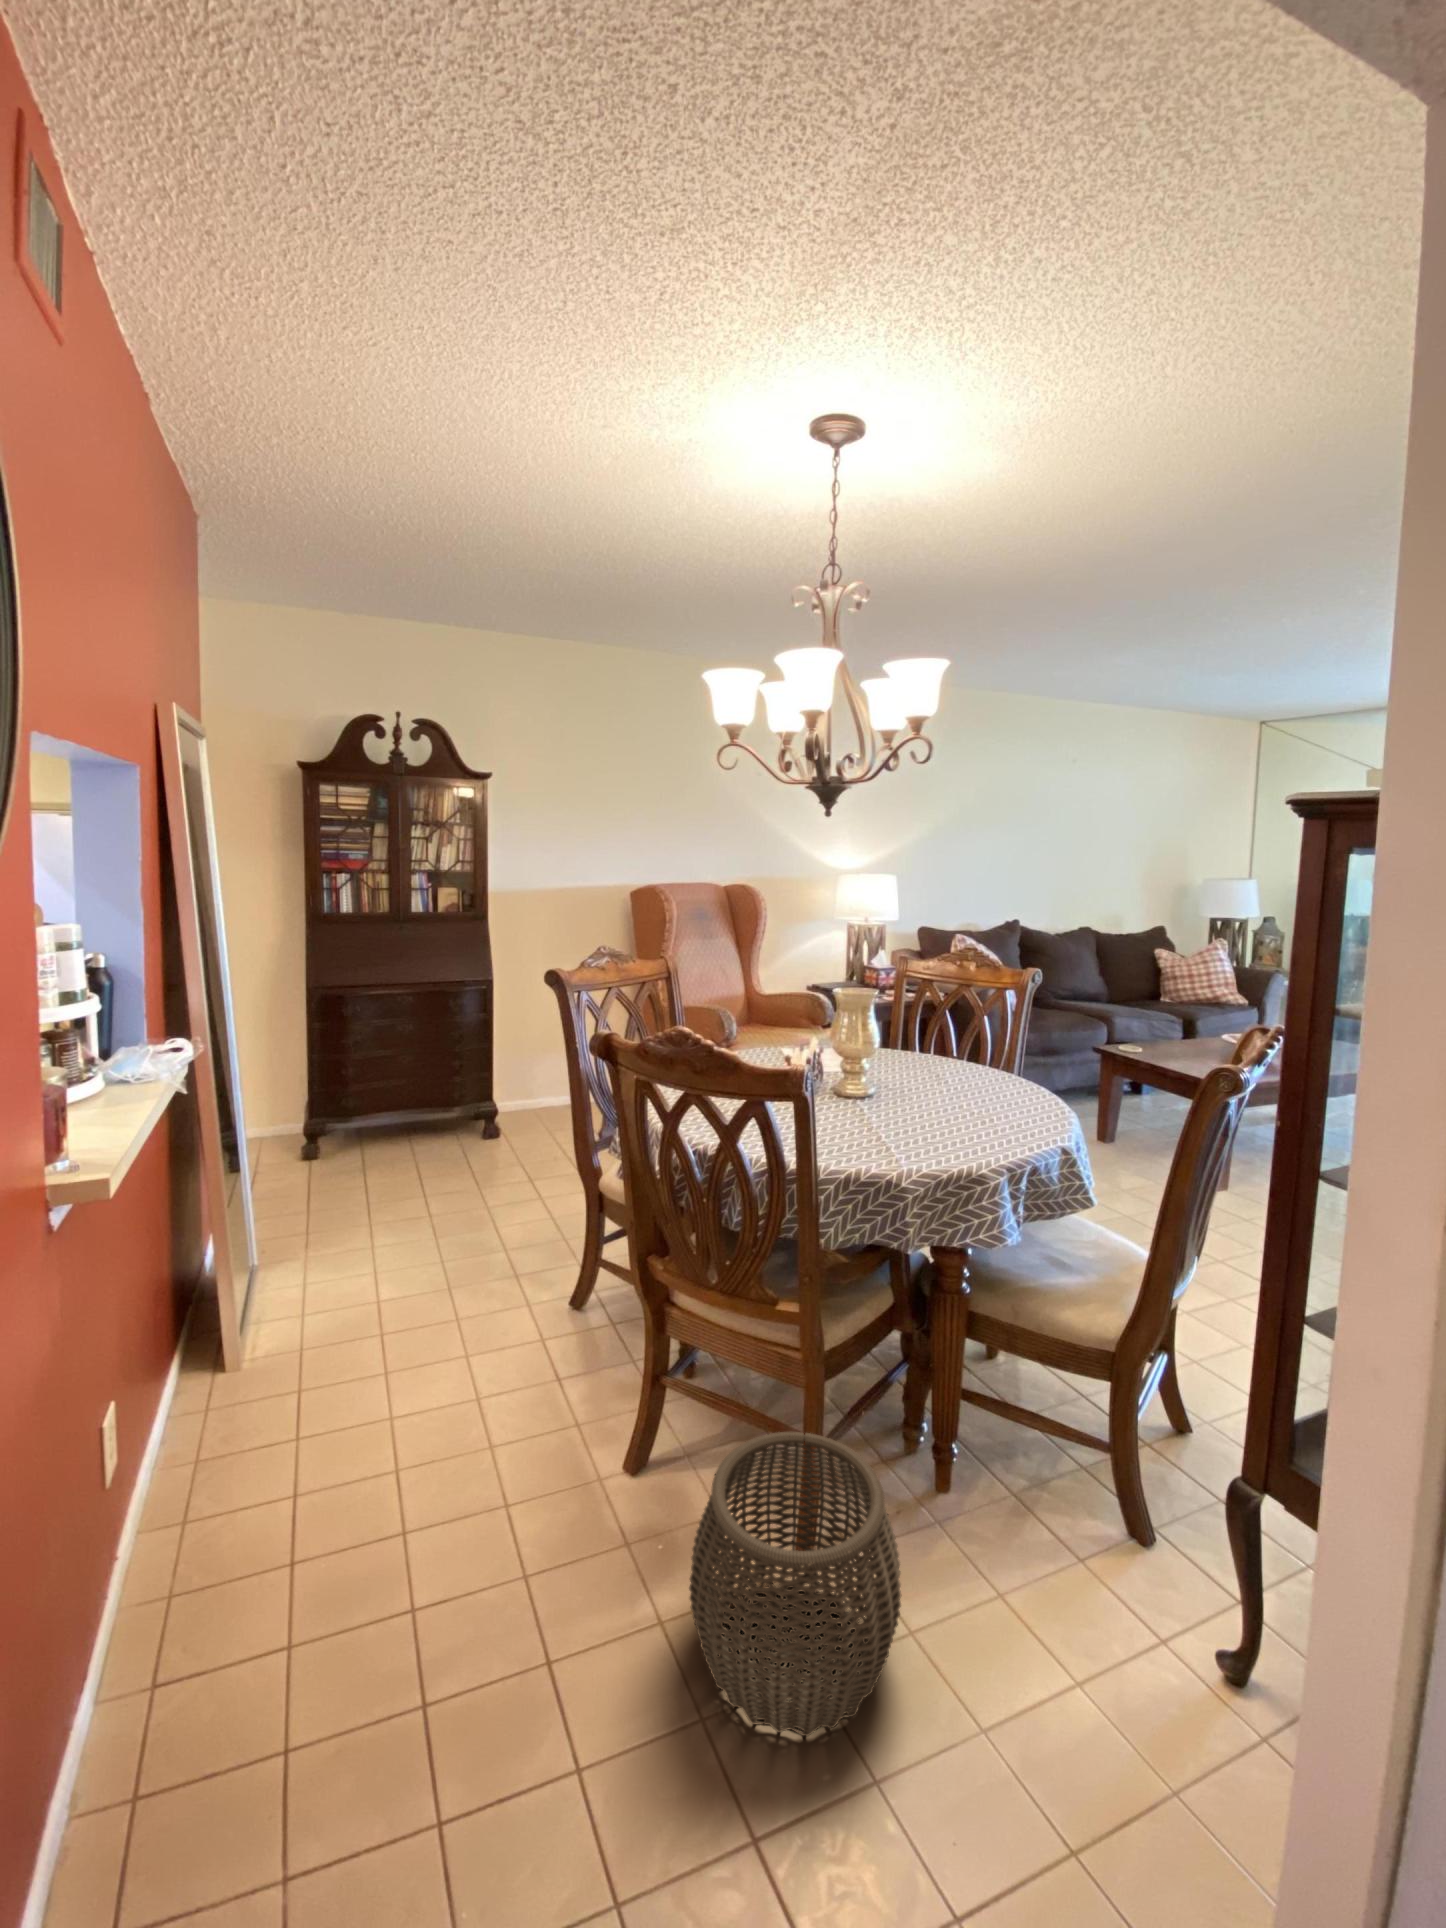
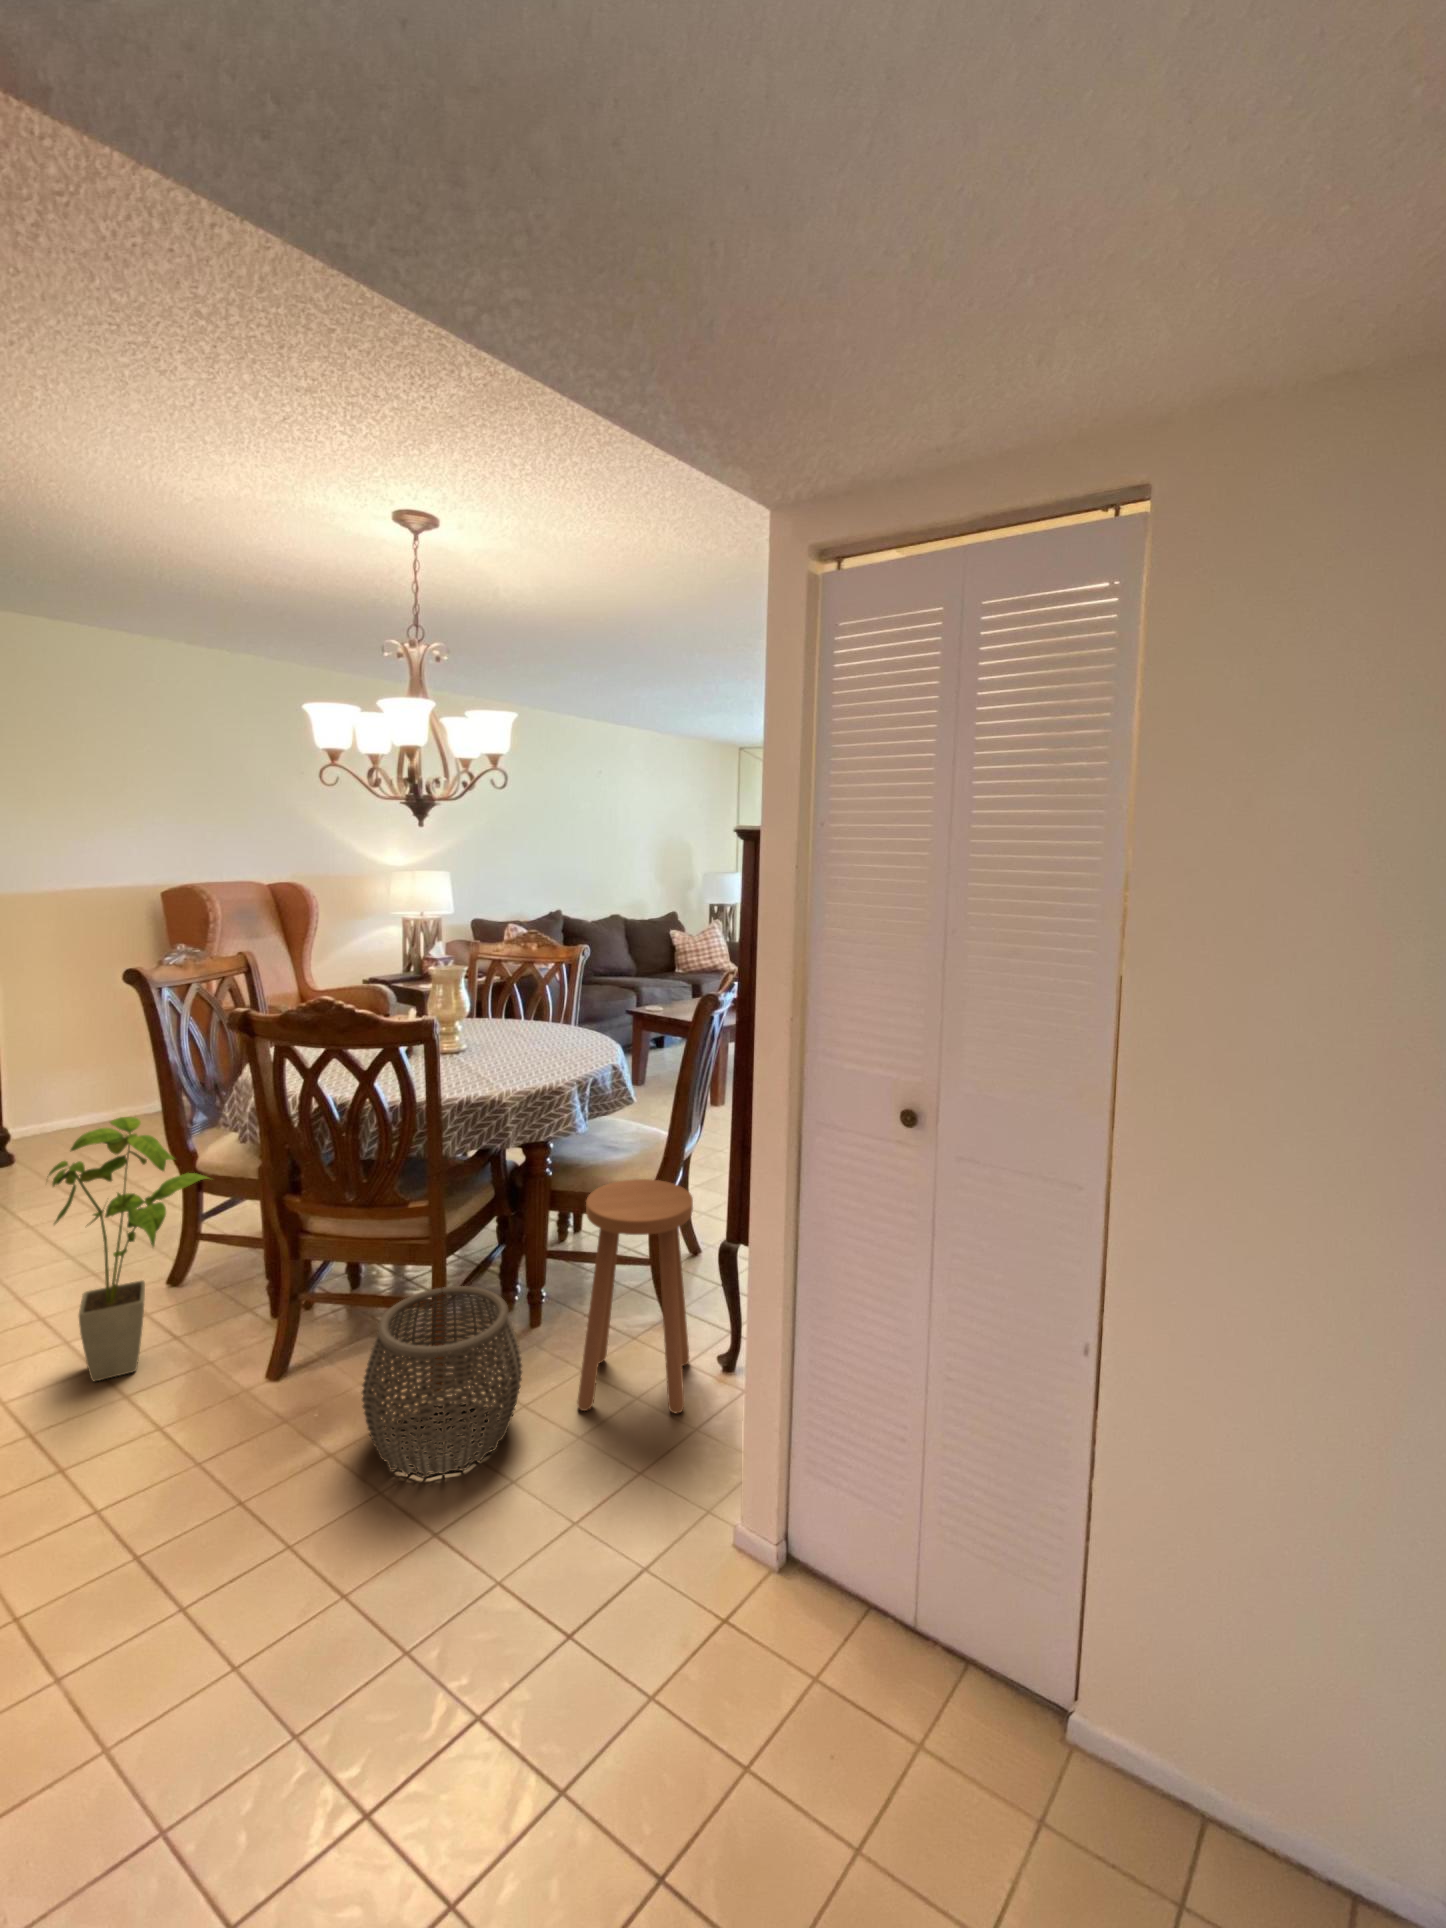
house plant: none [447,1131,600,1403] -> present [47,1117,208,1382]
stool: none [983,1340,1191,1772] -> present [577,1179,693,1413]

